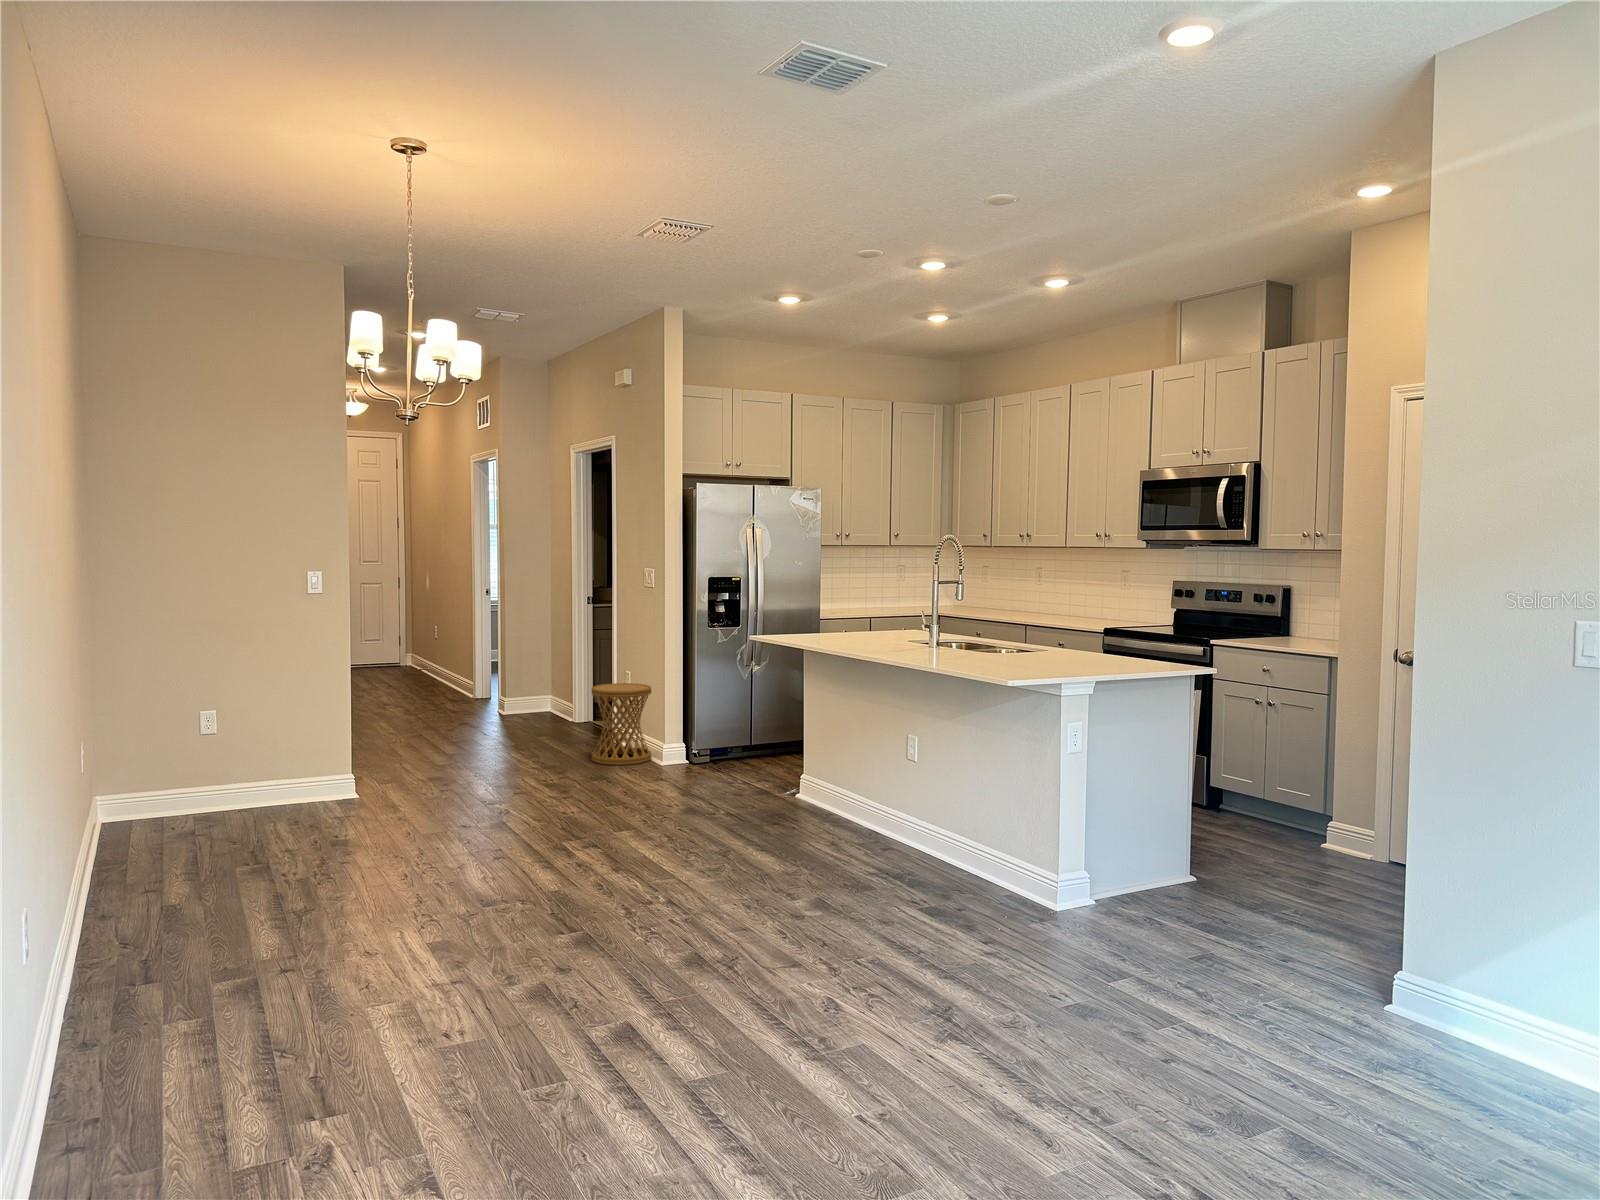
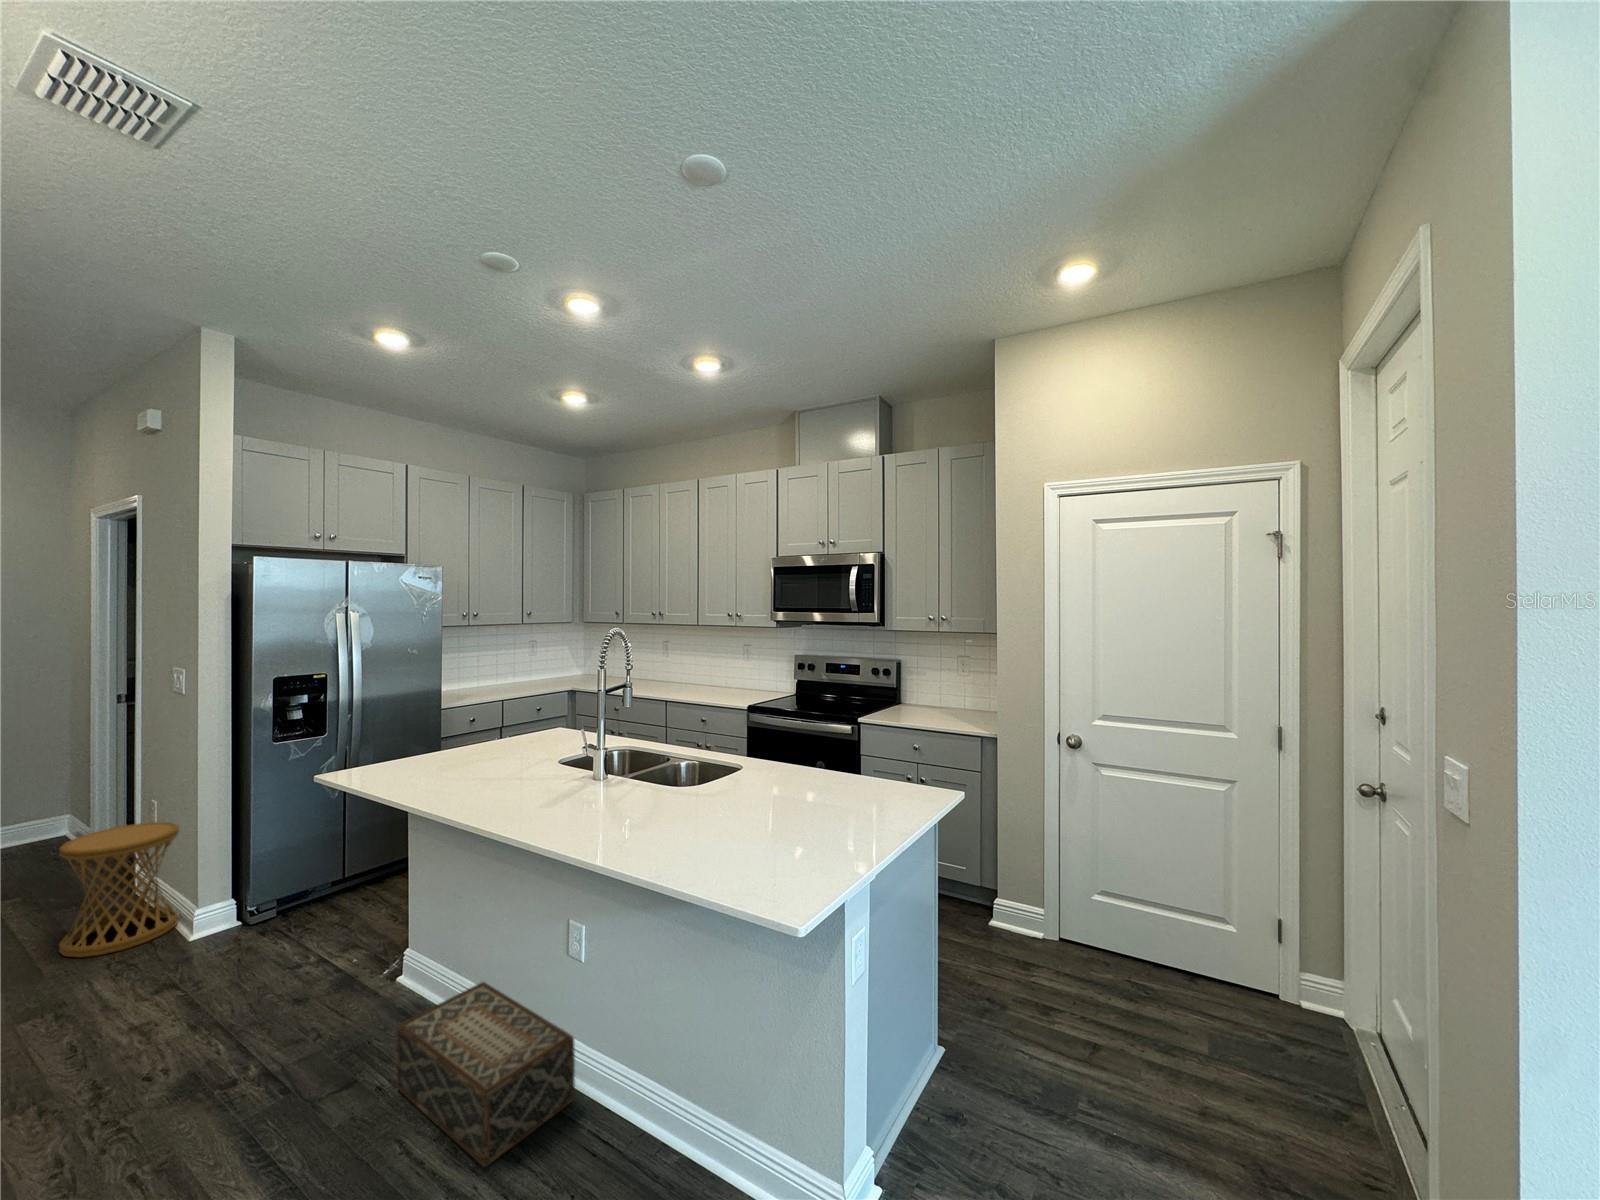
woven basket: none [813,786,923,862] -> present [397,982,575,1167]

